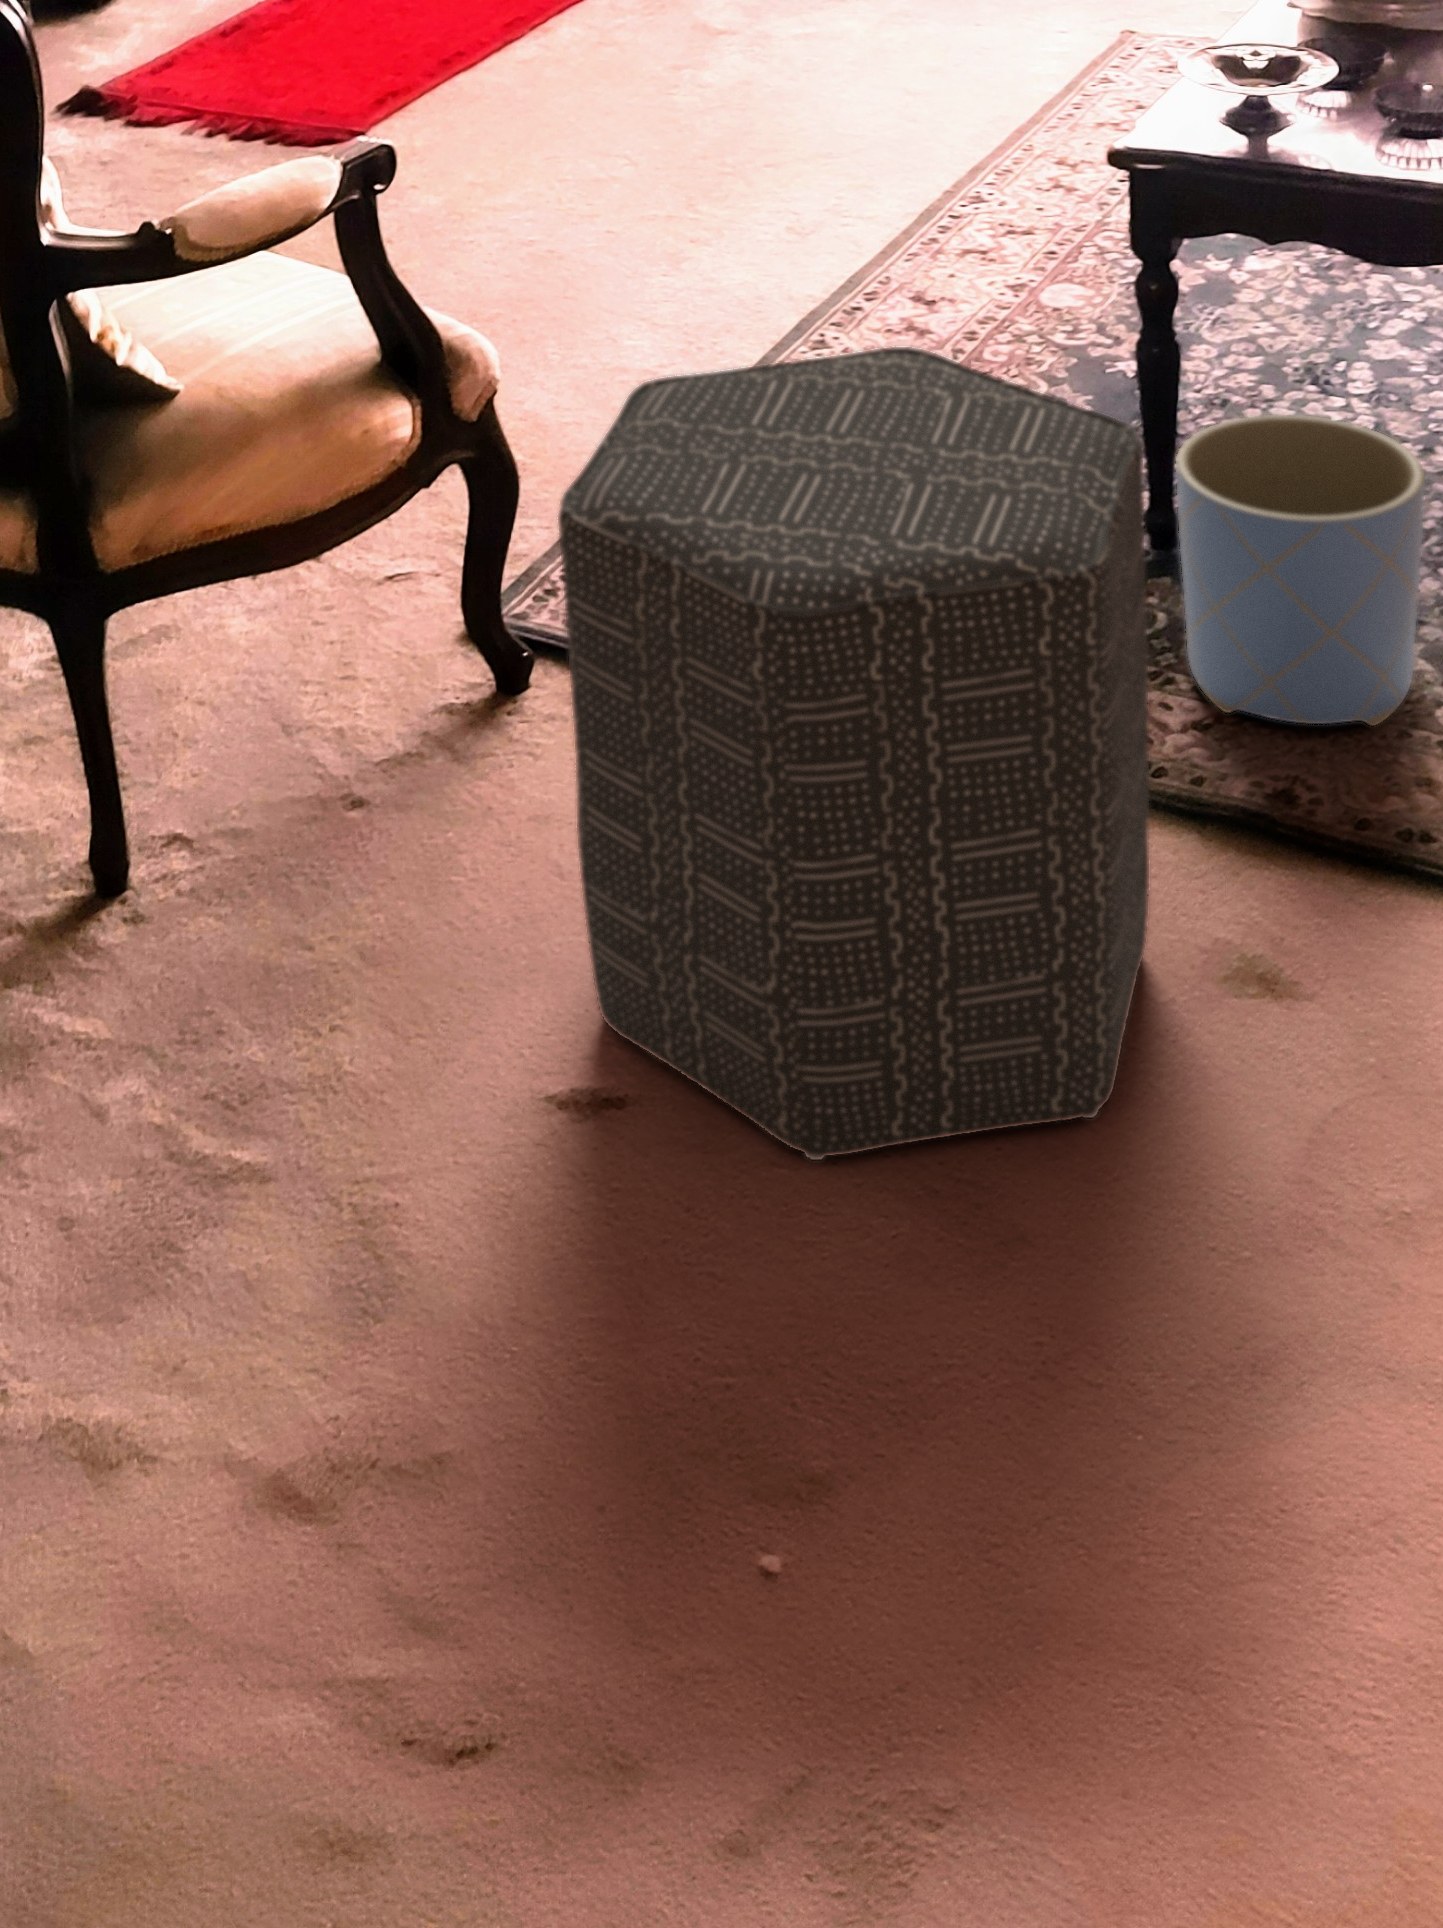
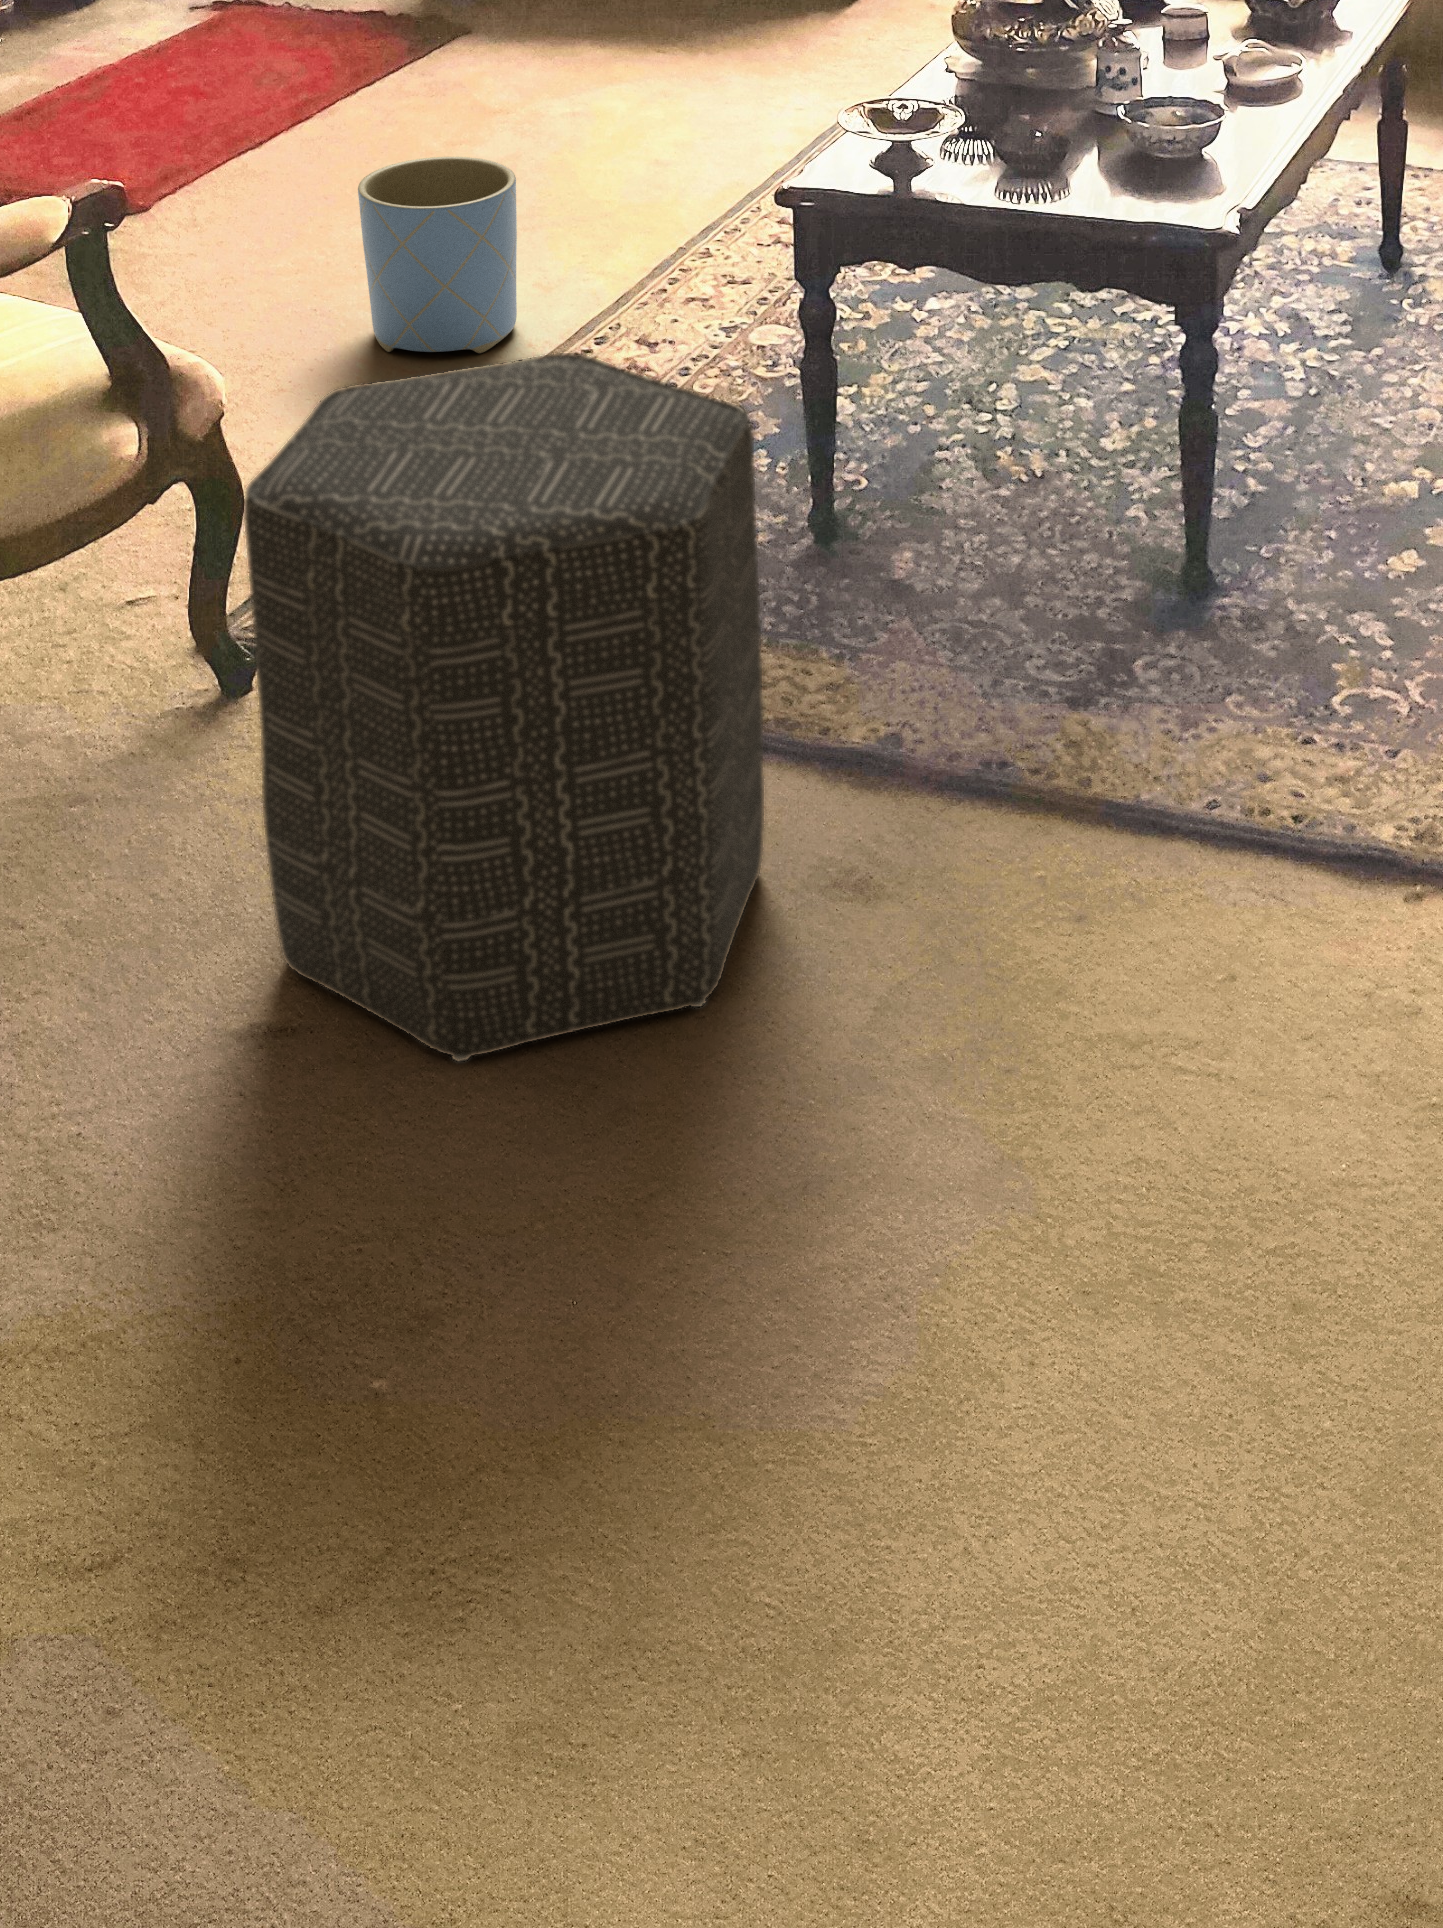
planter: present [1176,415,1425,726] -> present [358,157,517,353]

